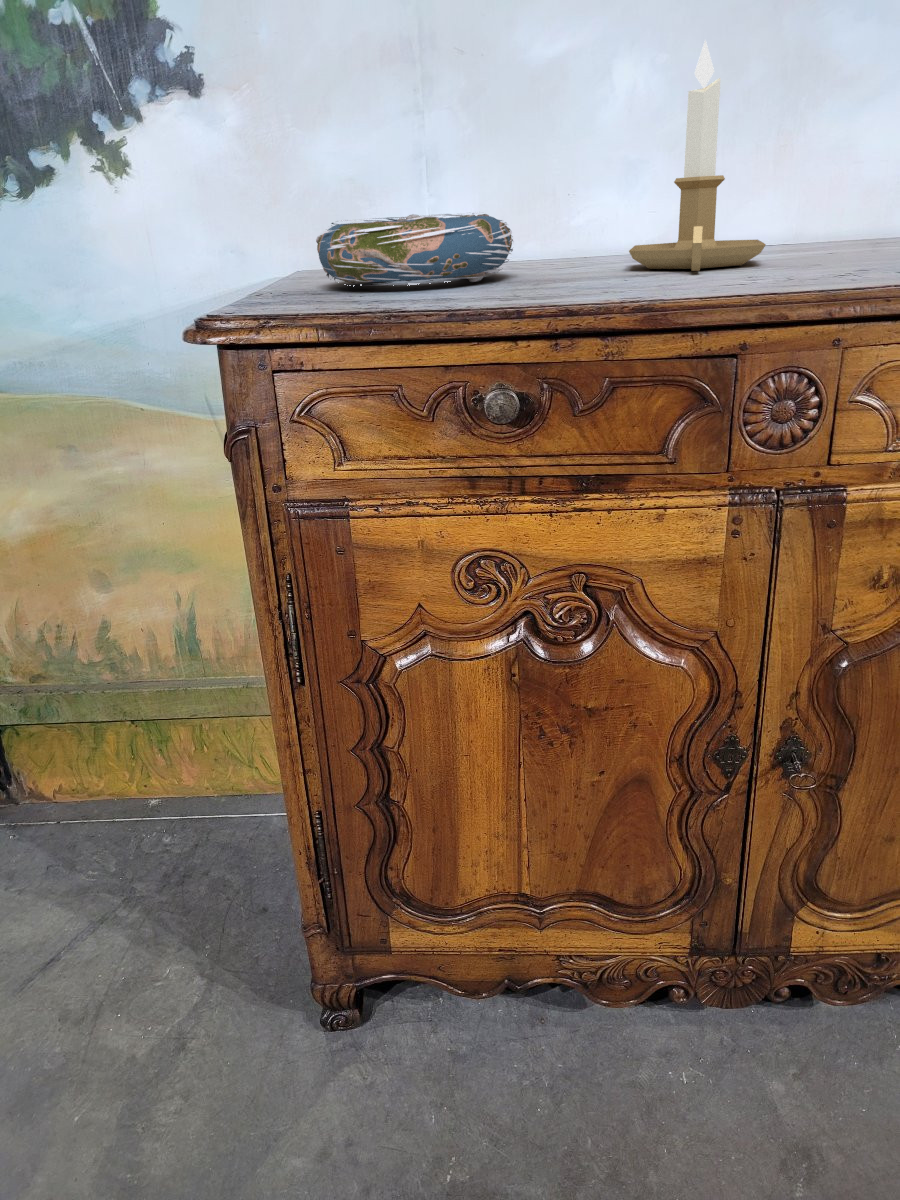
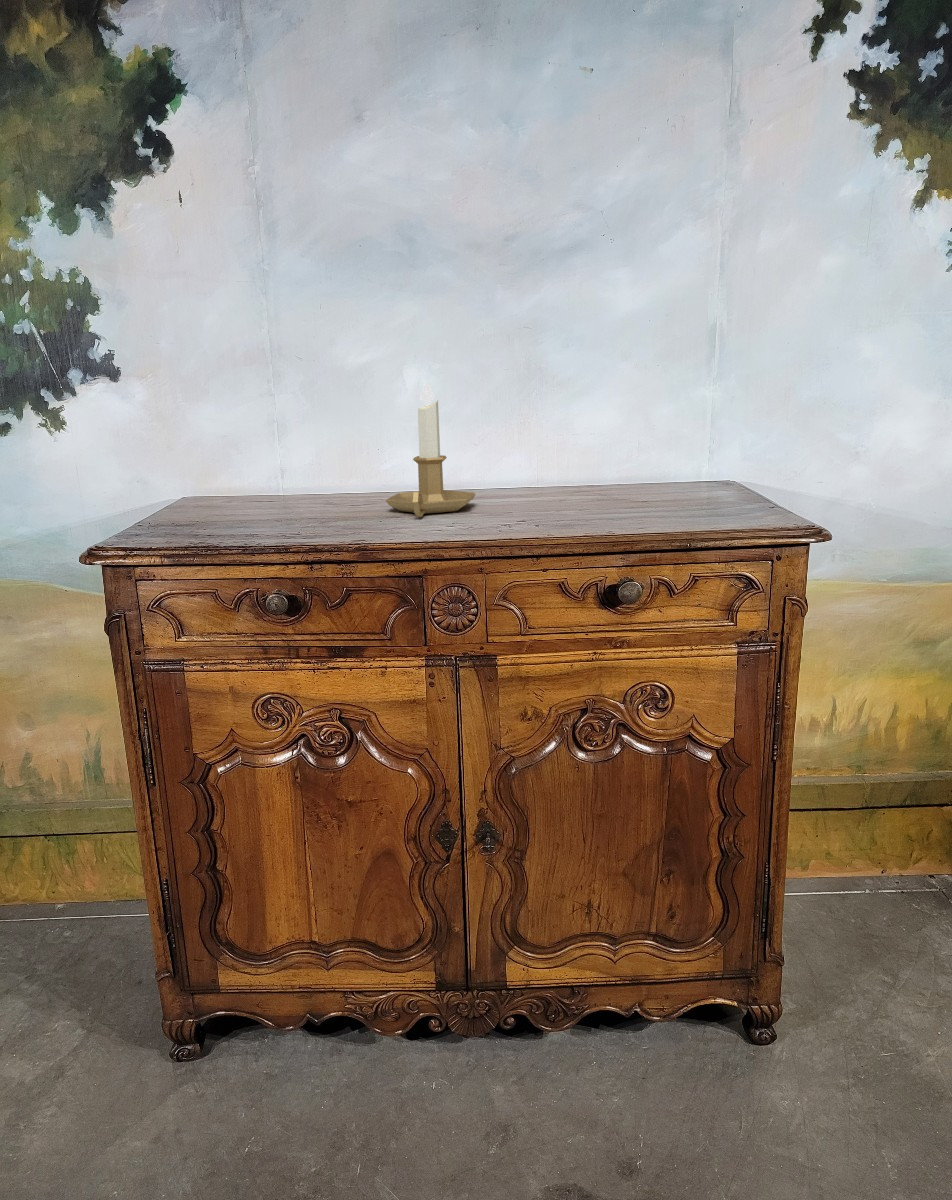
decorative bowl: present [316,213,513,285] -> none [178,471,311,522]

